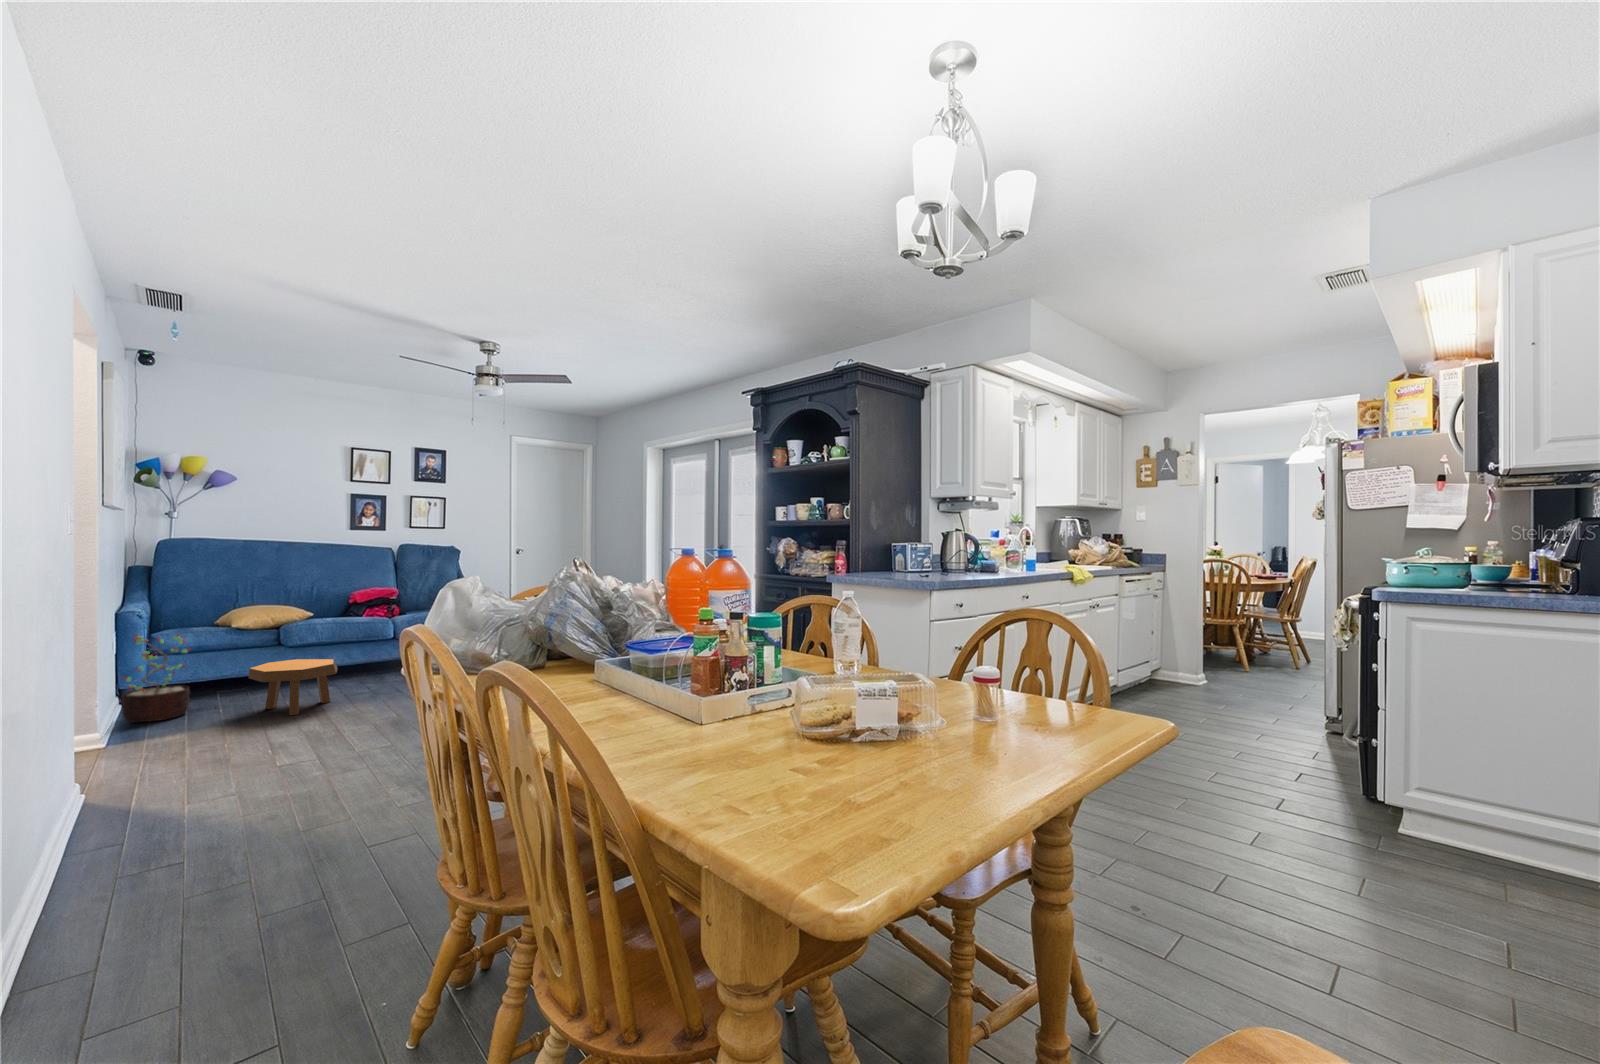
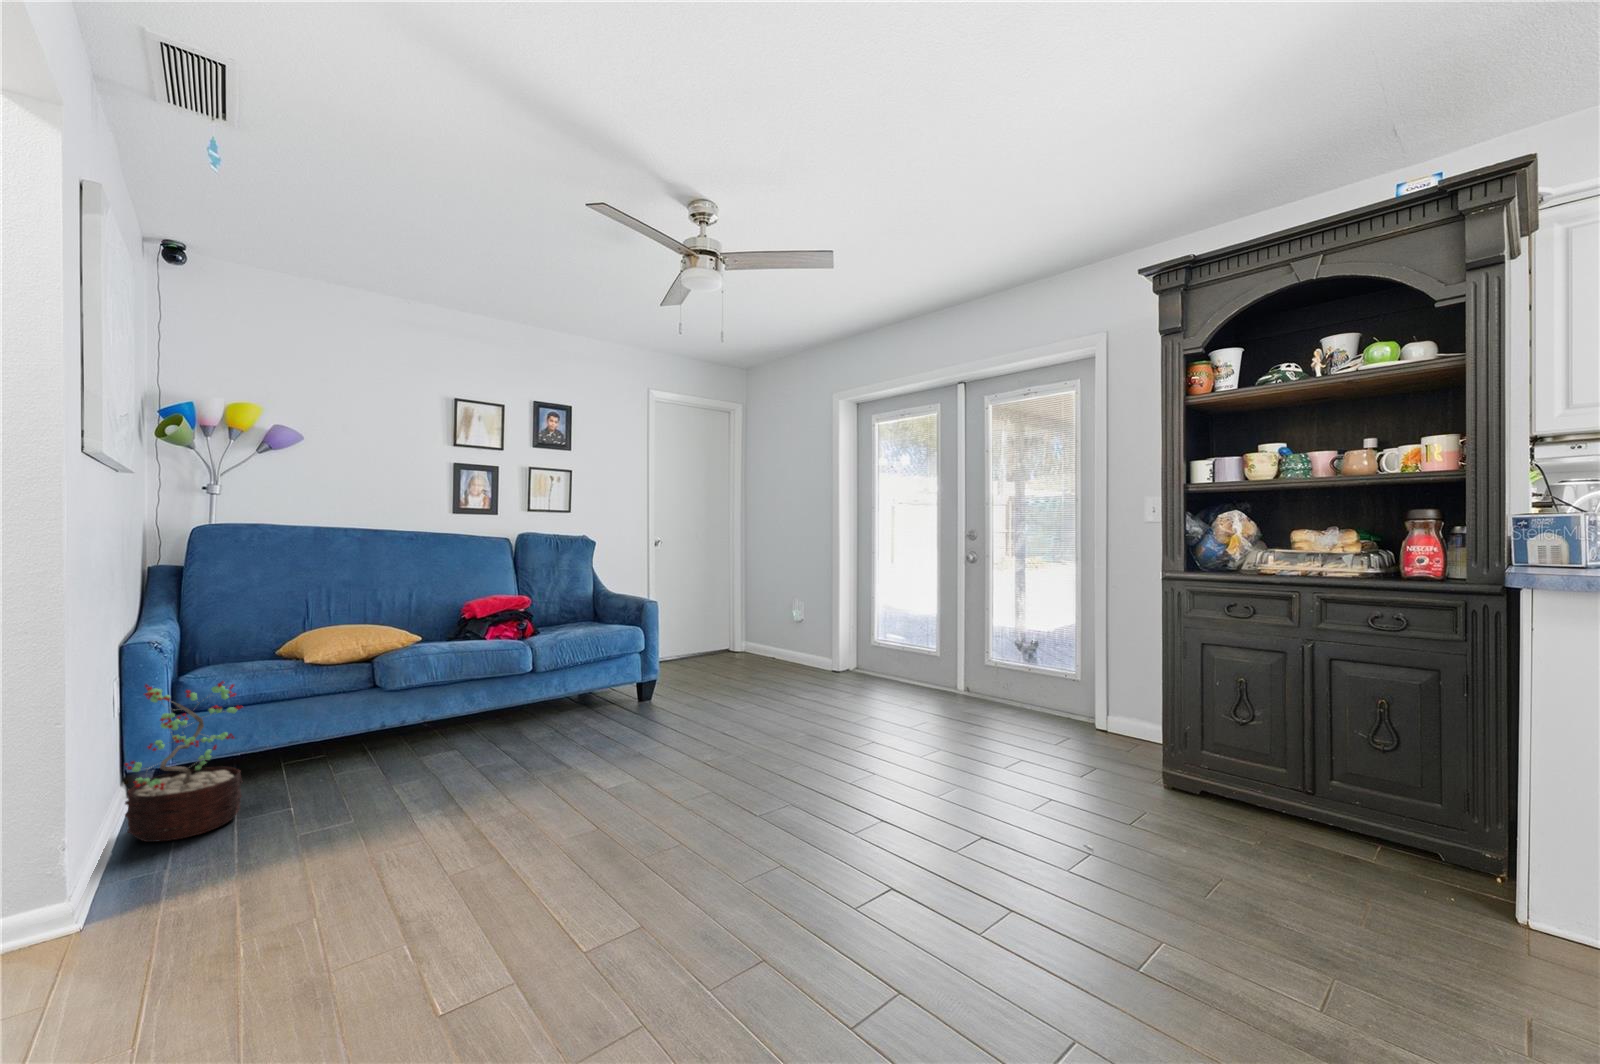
footstool: present [248,659,338,715] -> none [338,717,479,825]

